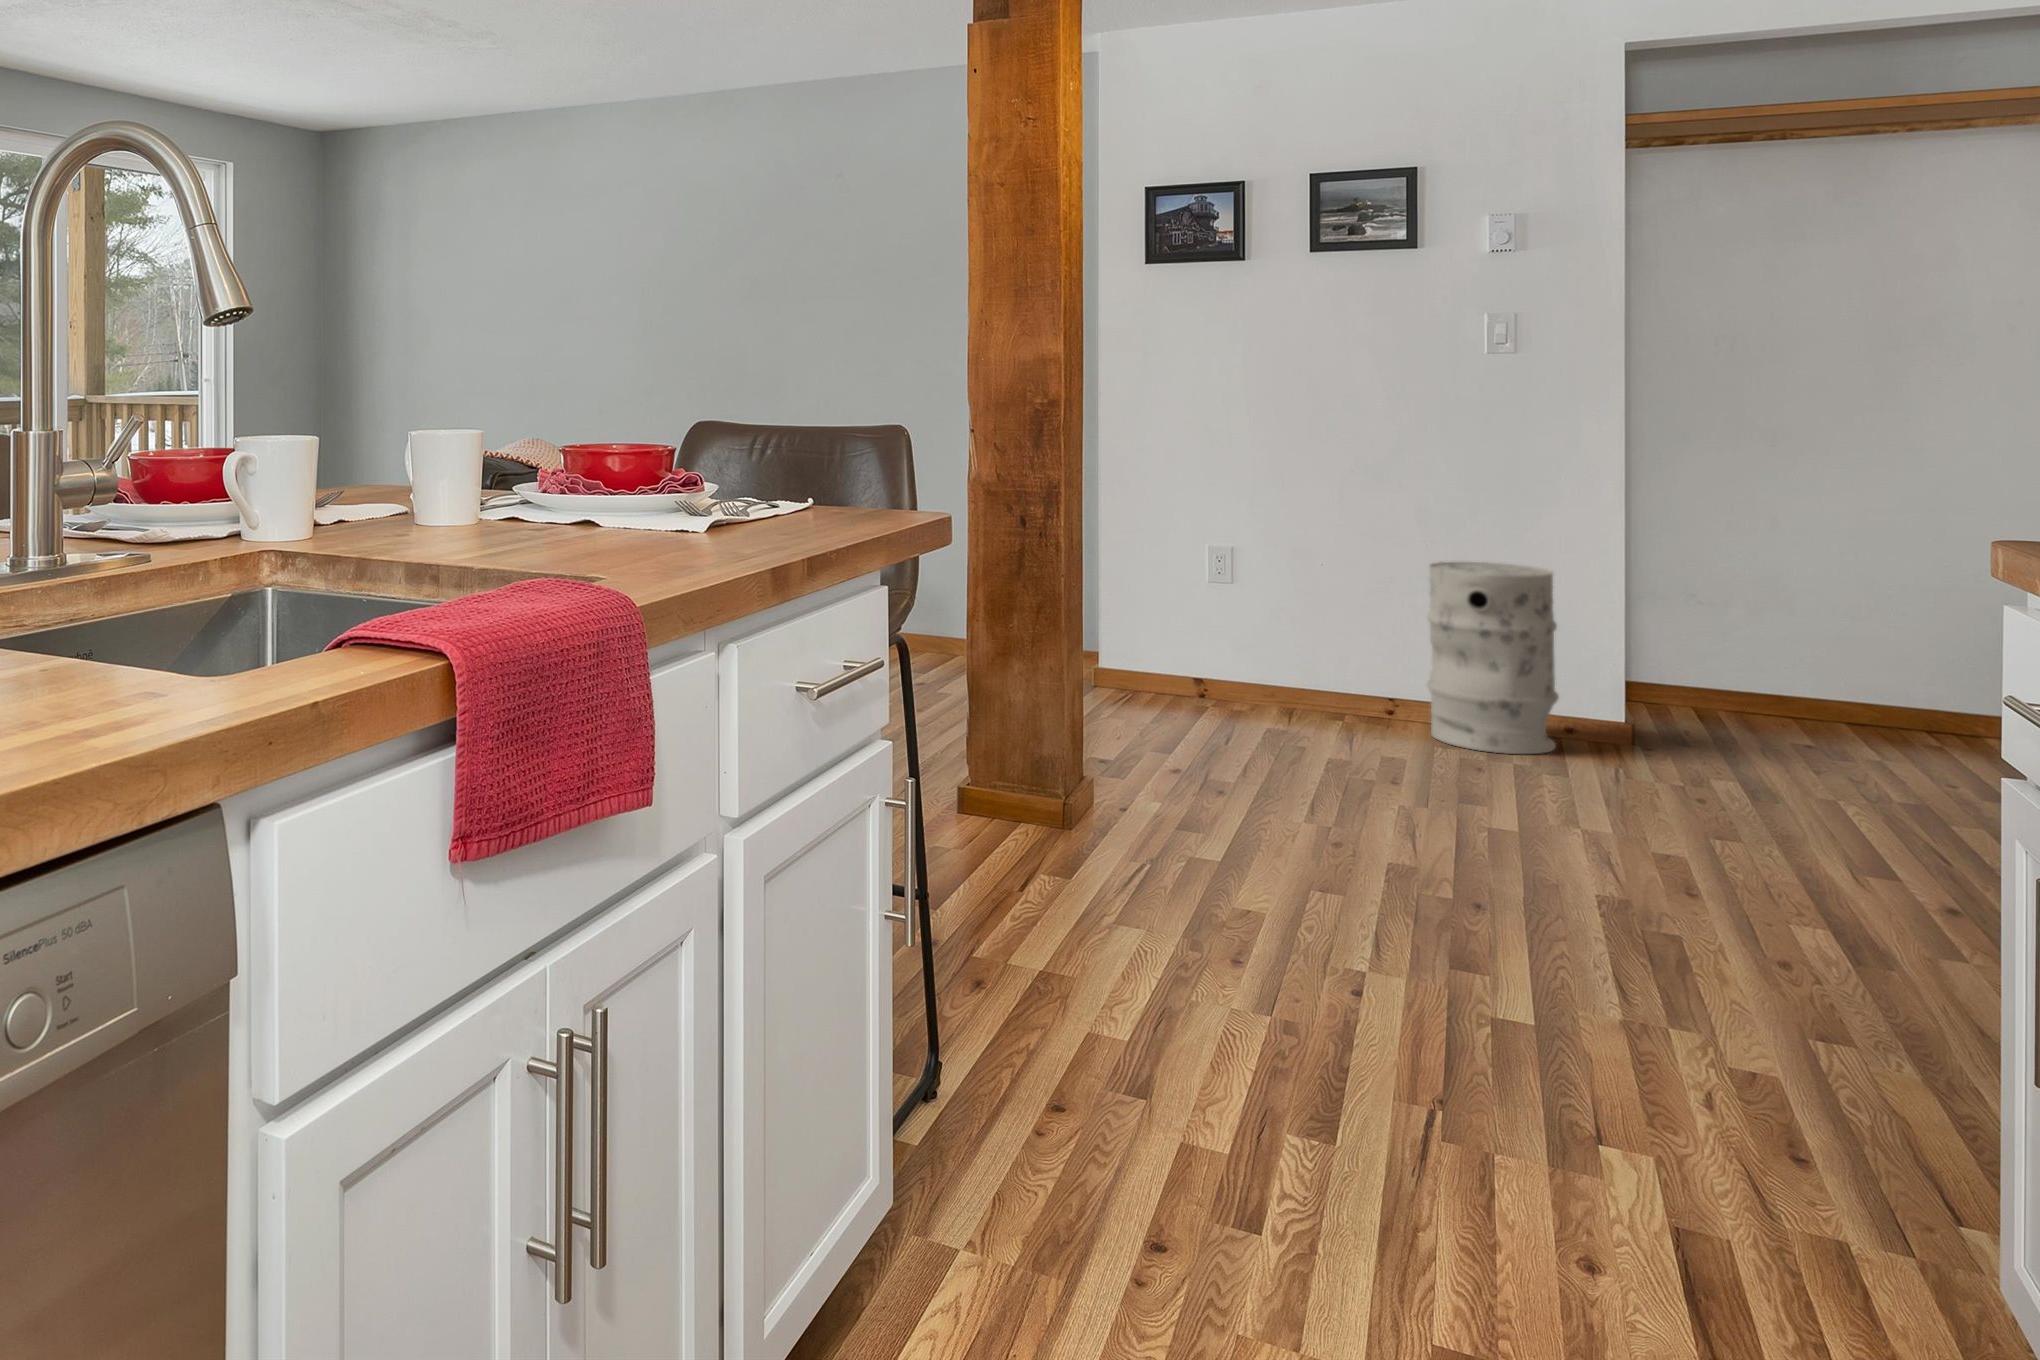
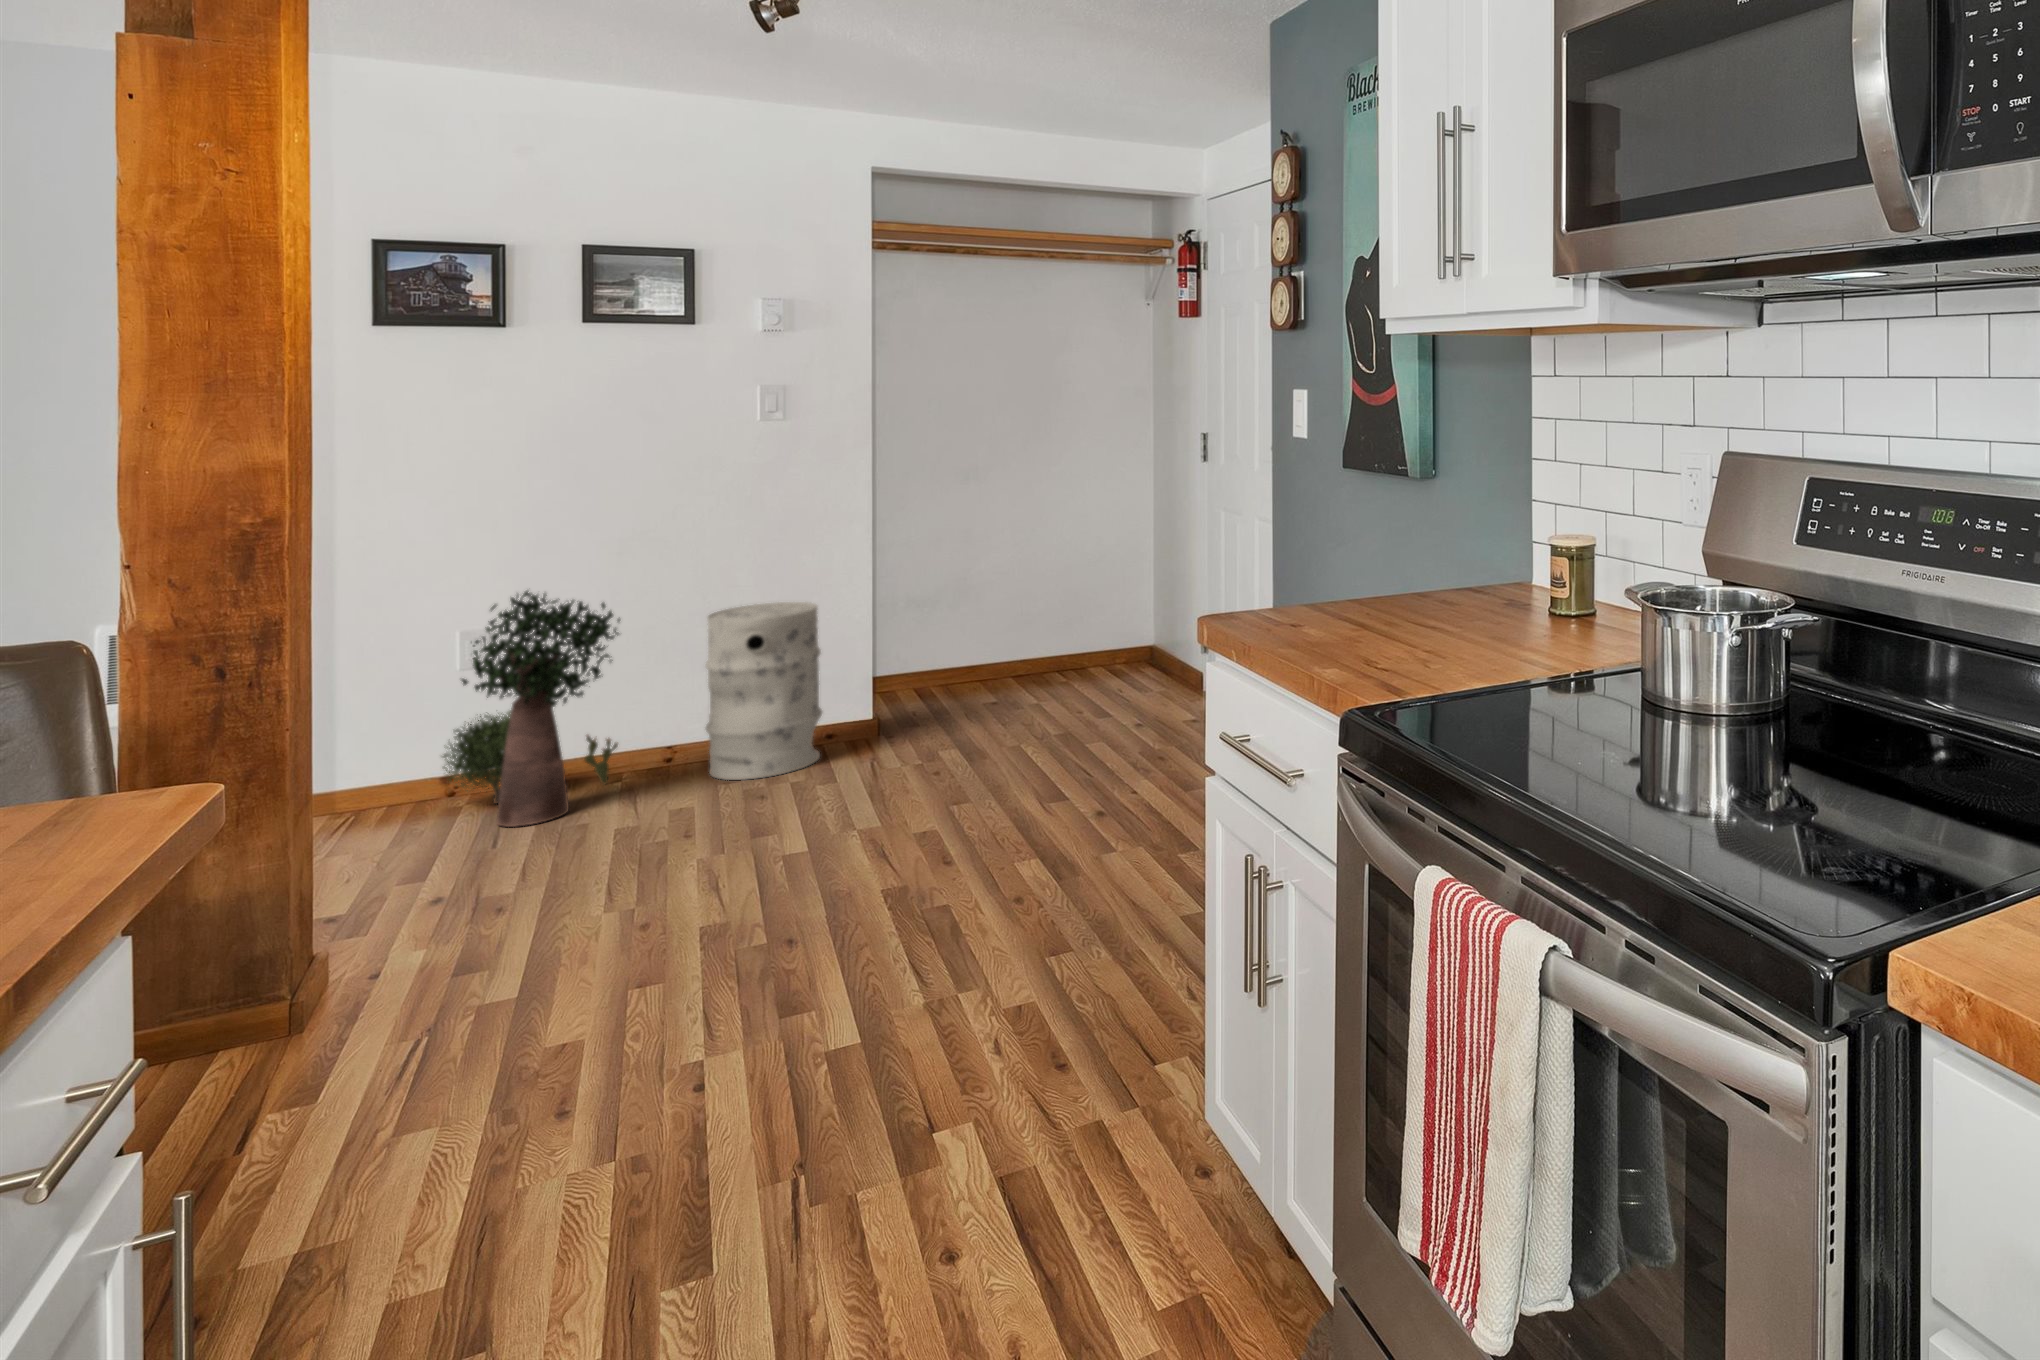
potted plant: none [1192,509,1343,734] -> present [443,591,620,827]

